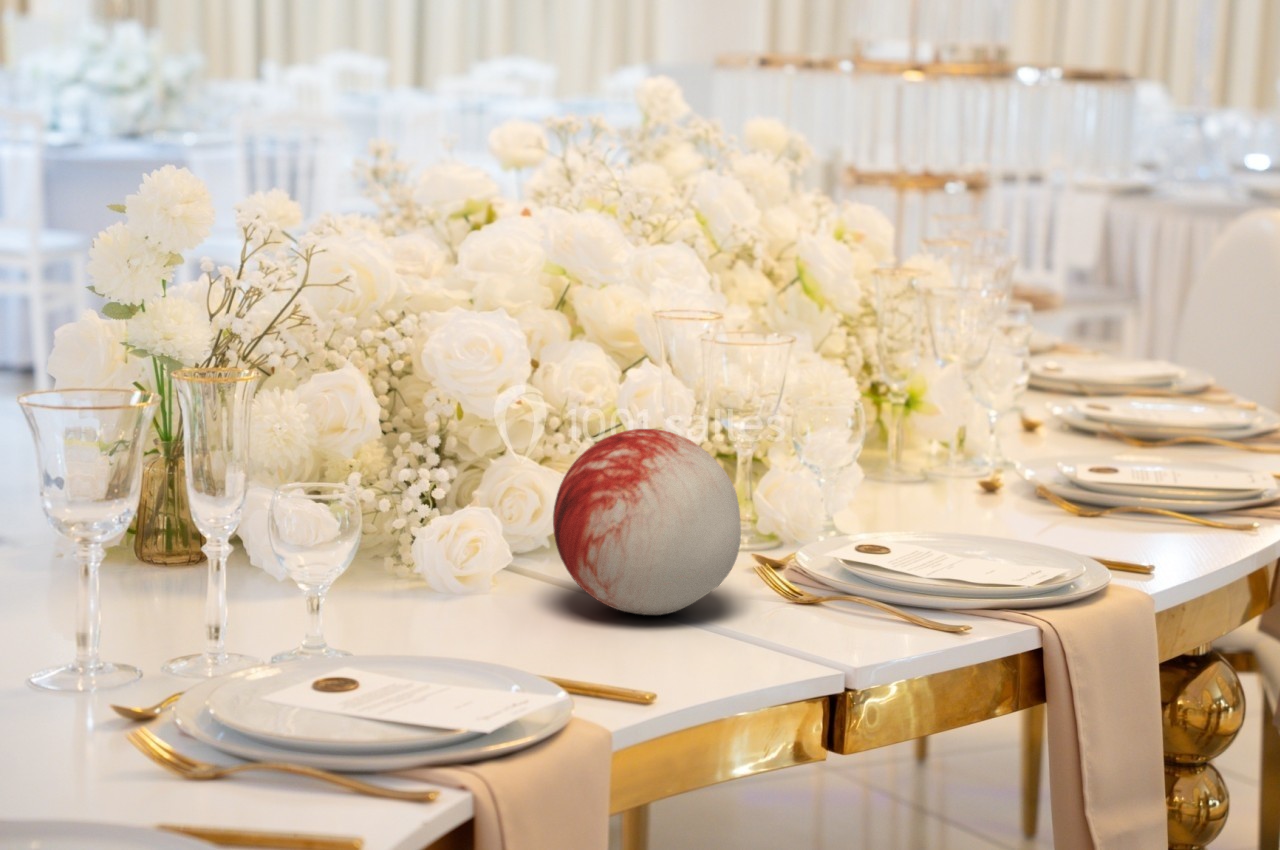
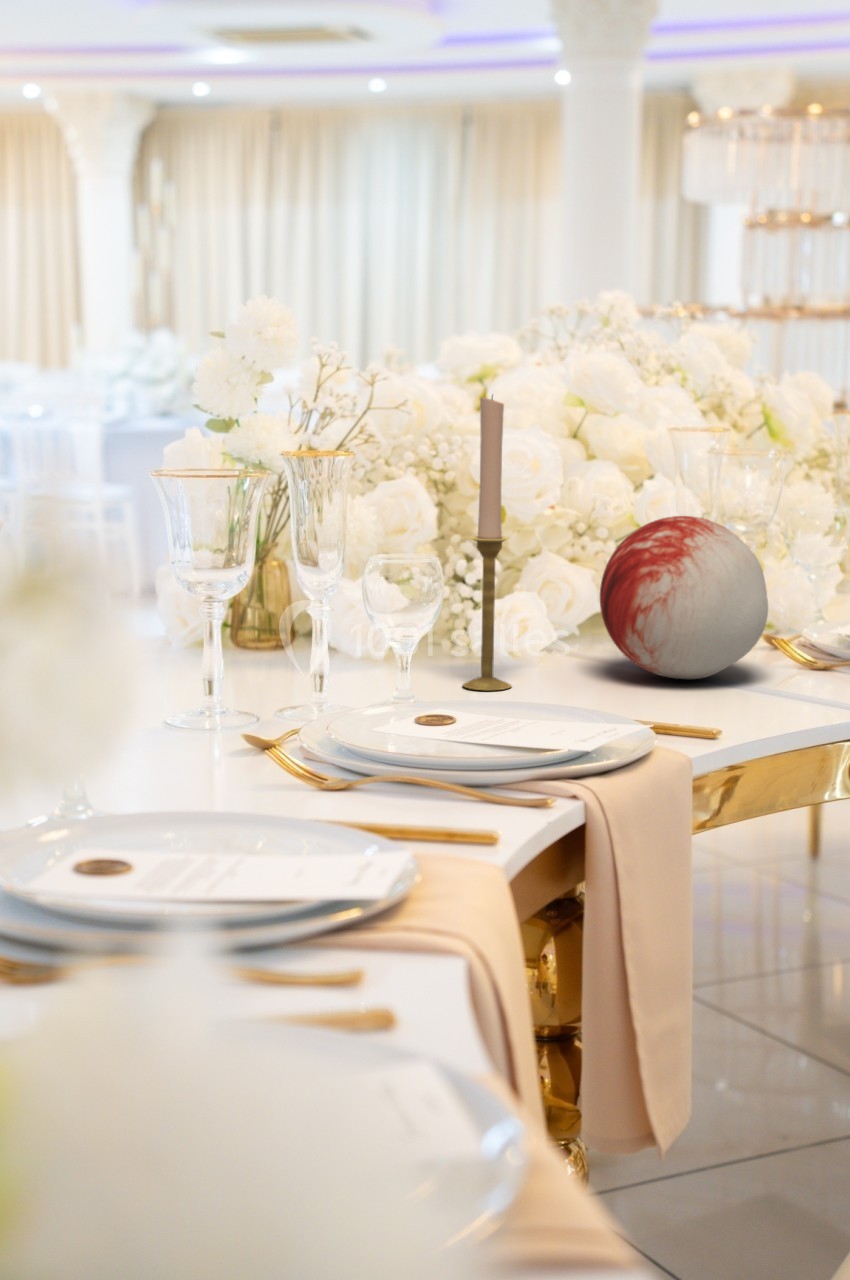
candlestick: none [392,293,449,630] -> present [463,395,511,690]

